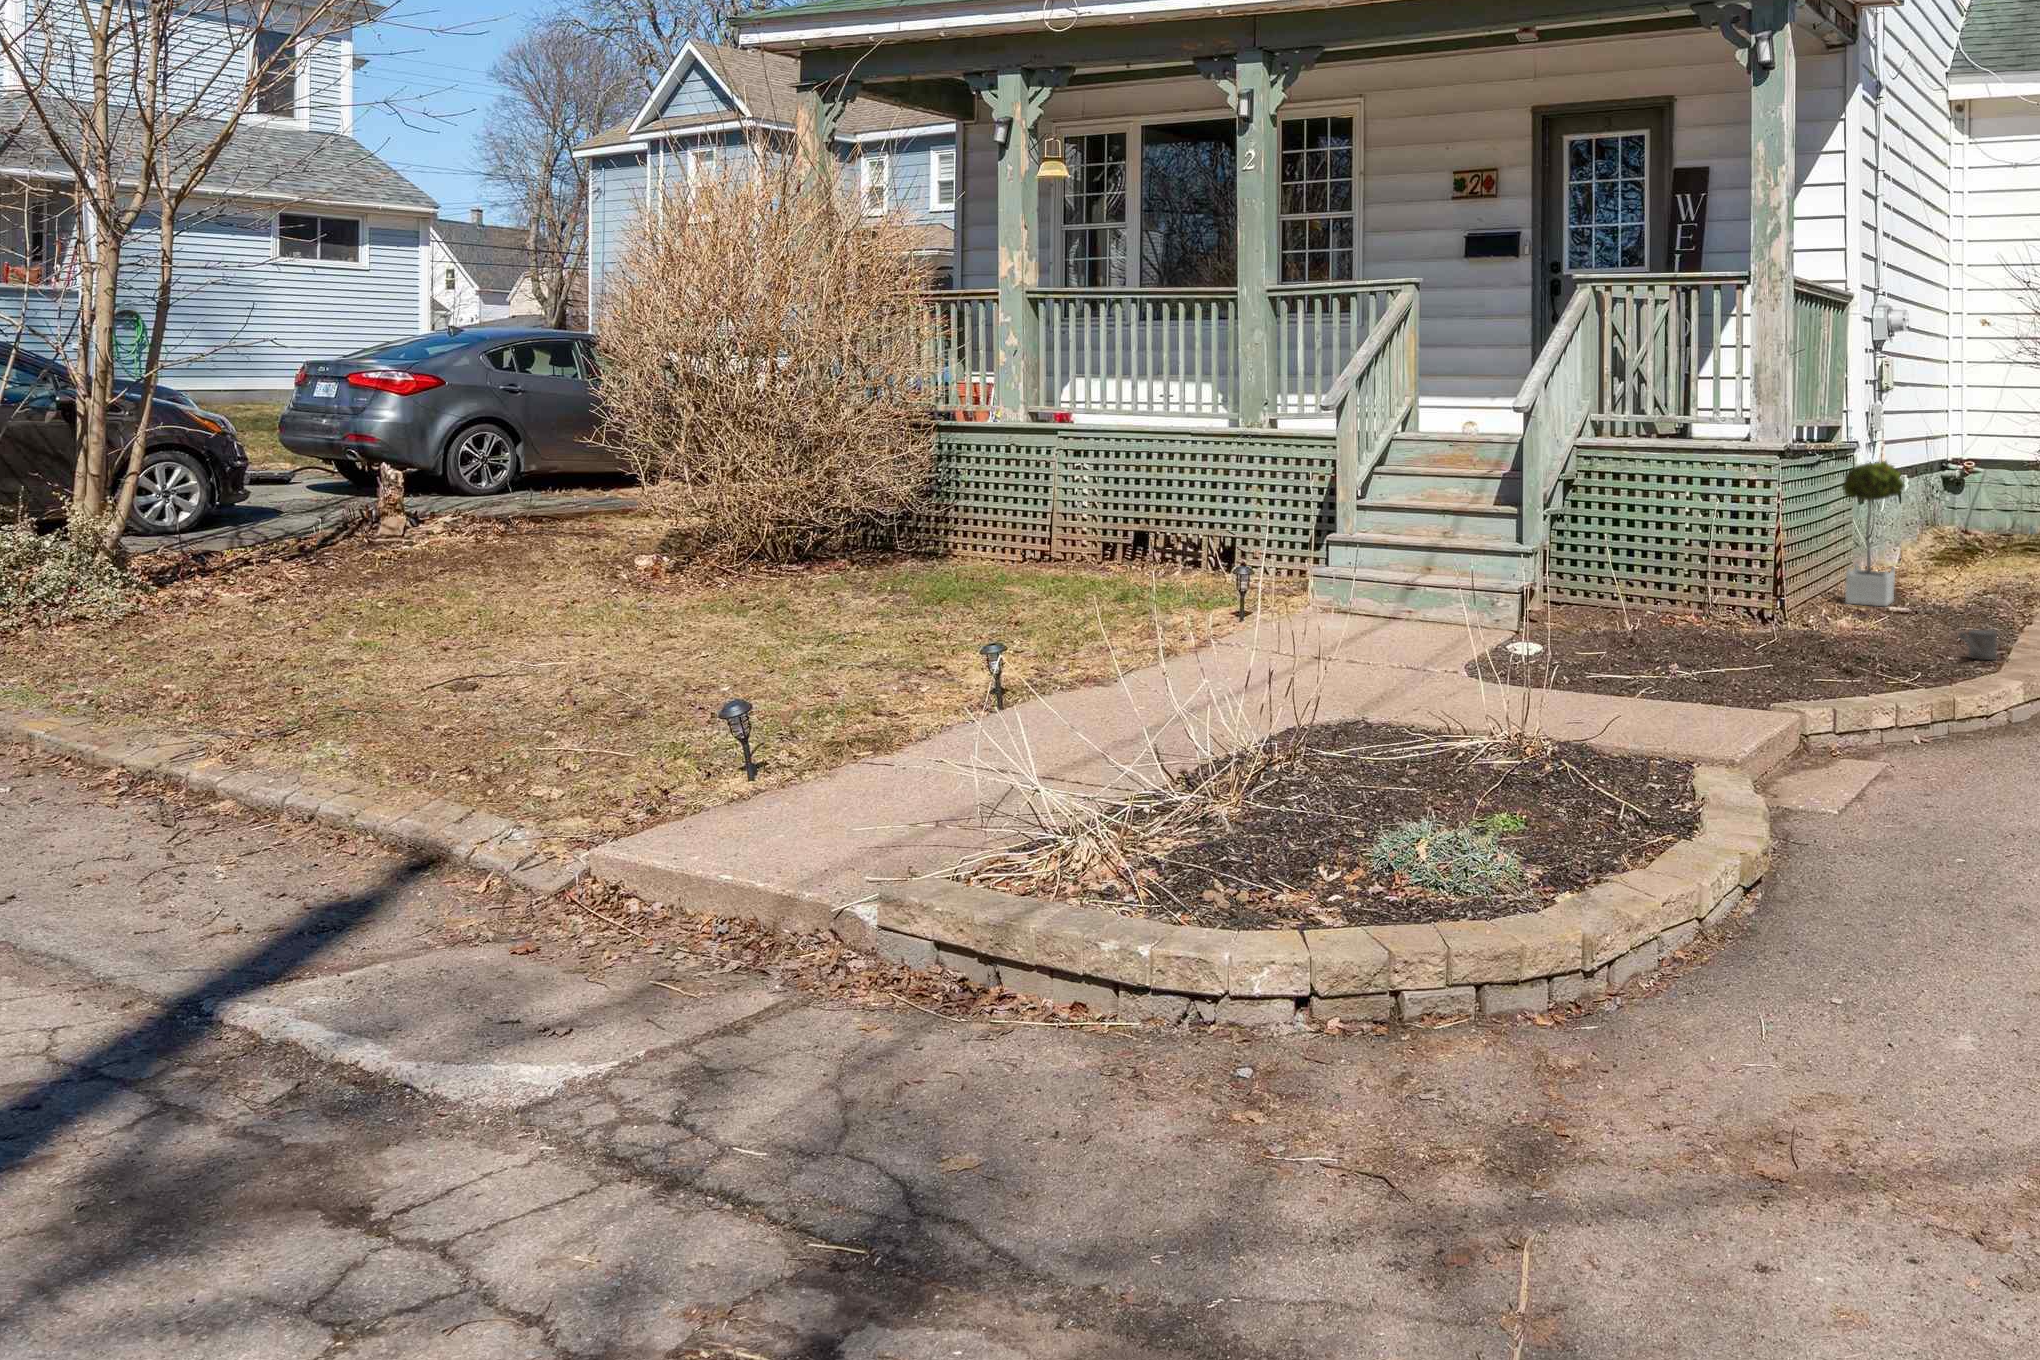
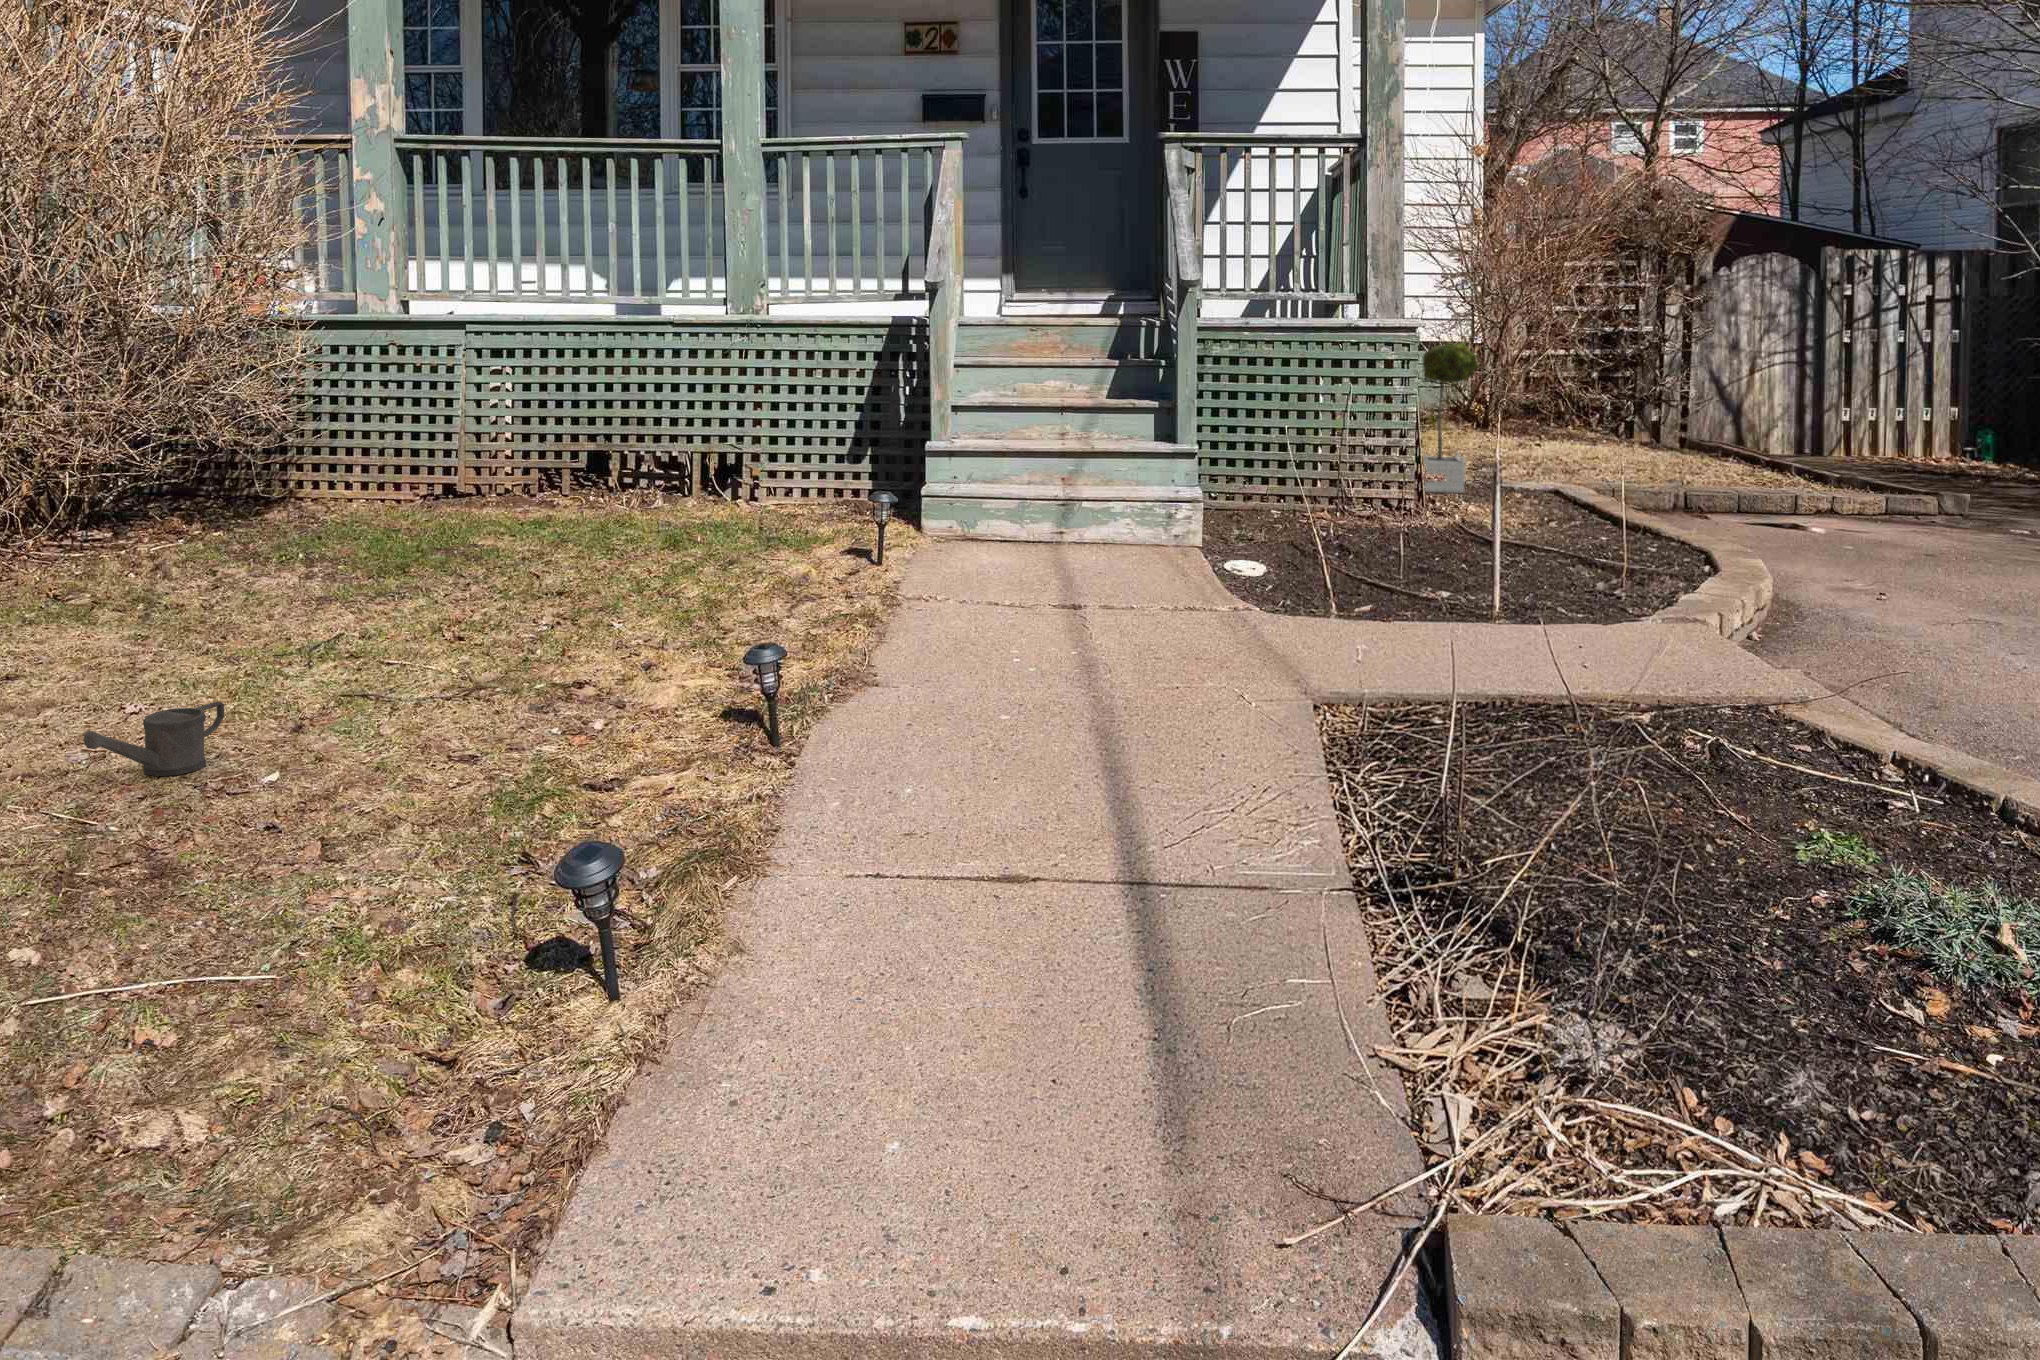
watering can: present [1958,629,1997,660] -> present [84,702,224,776]

